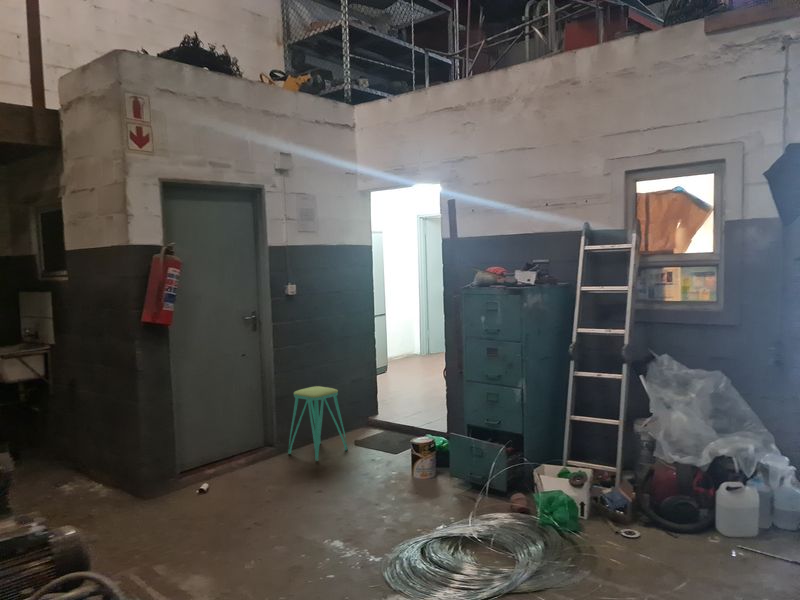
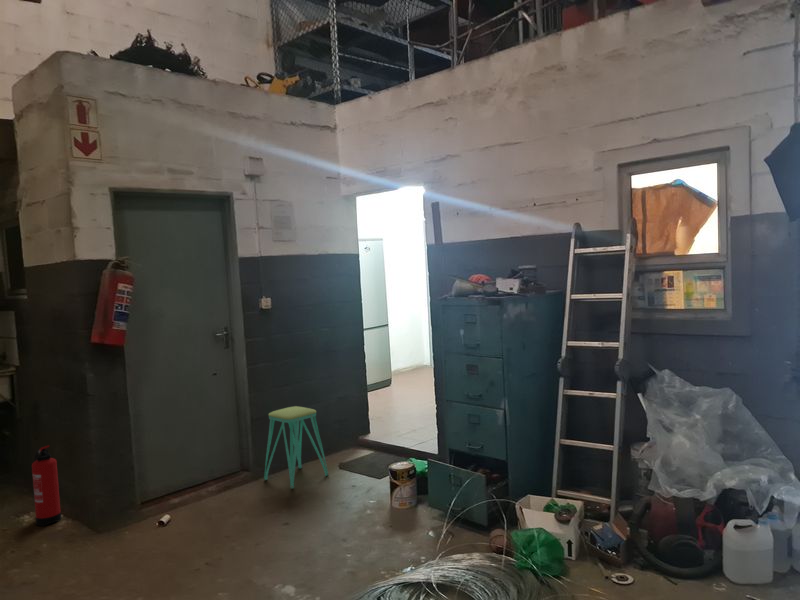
fire extinguisher: none [77,418,103,493] -> present [32,446,62,526]

